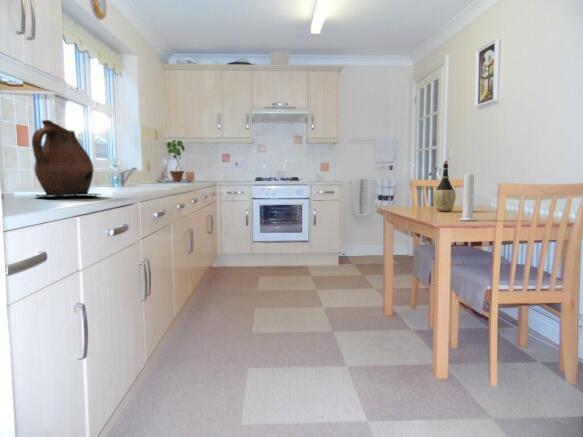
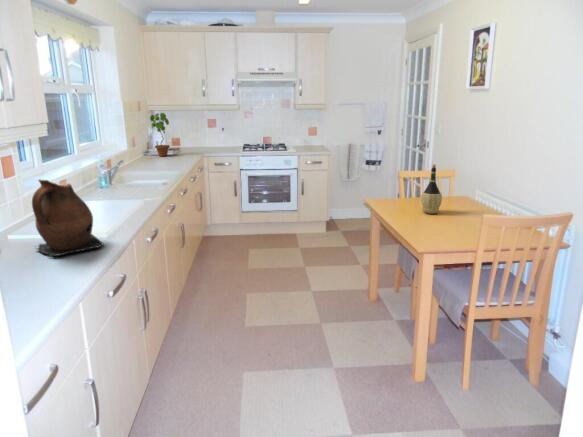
candle: present [460,168,475,221] -> none [444,190,460,240]

